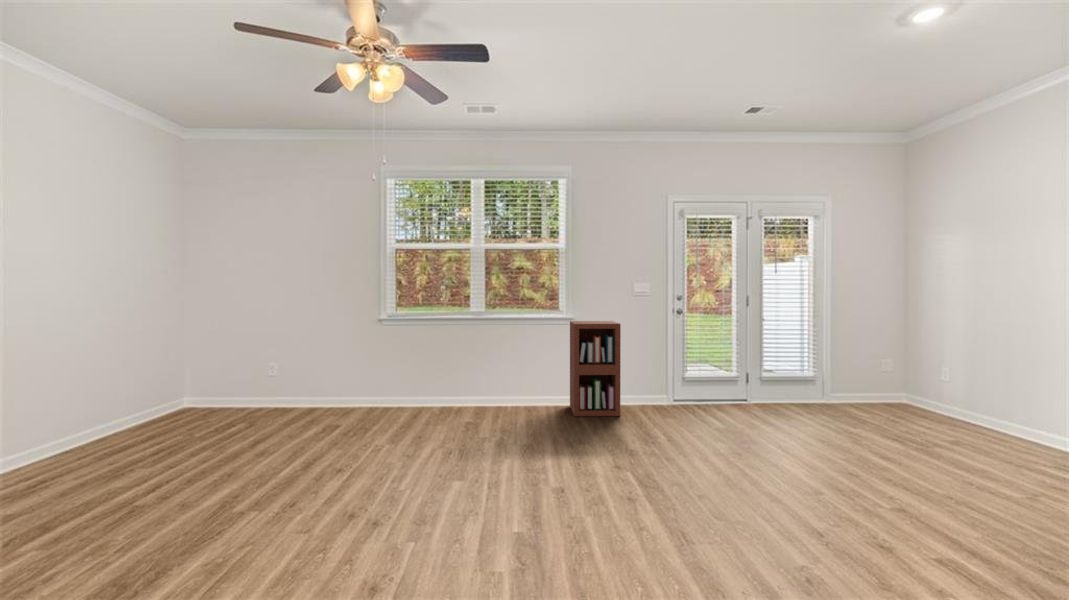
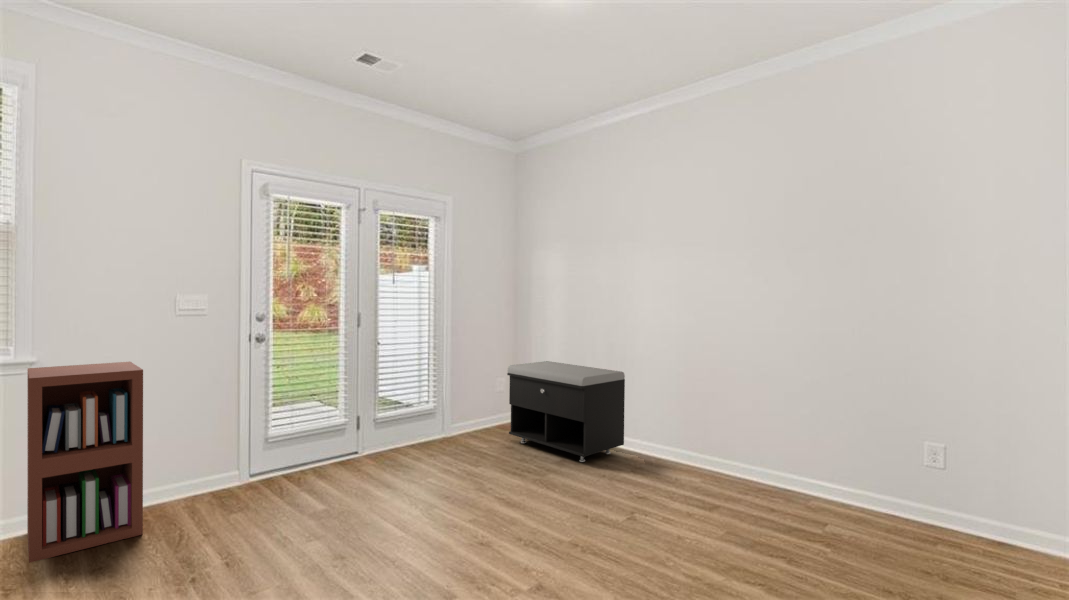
storage bench: none [888,344,1036,439] -> present [507,361,625,462]

